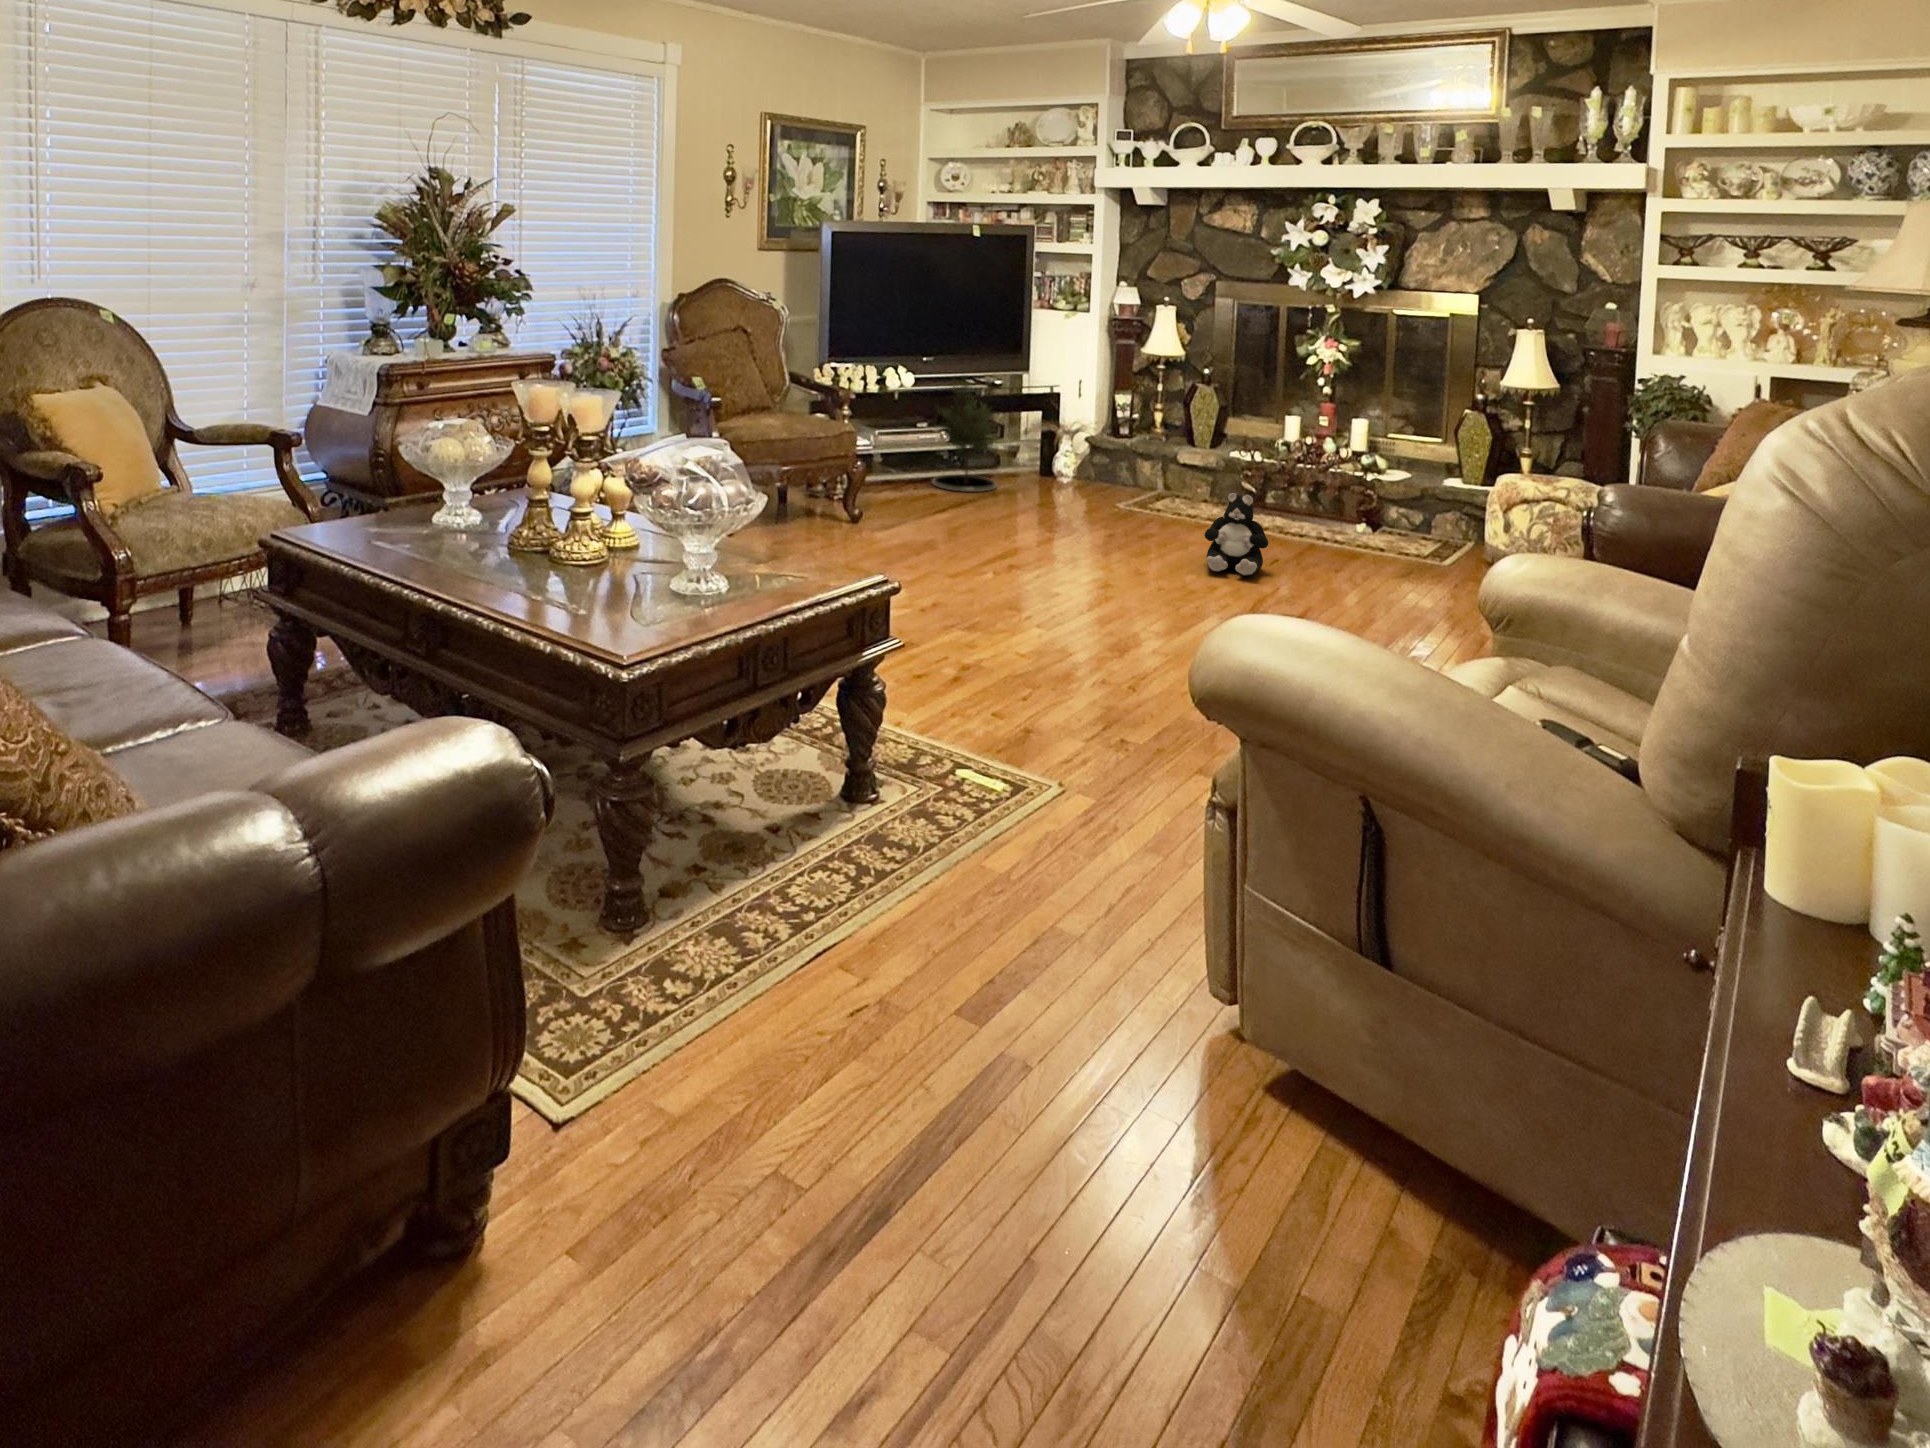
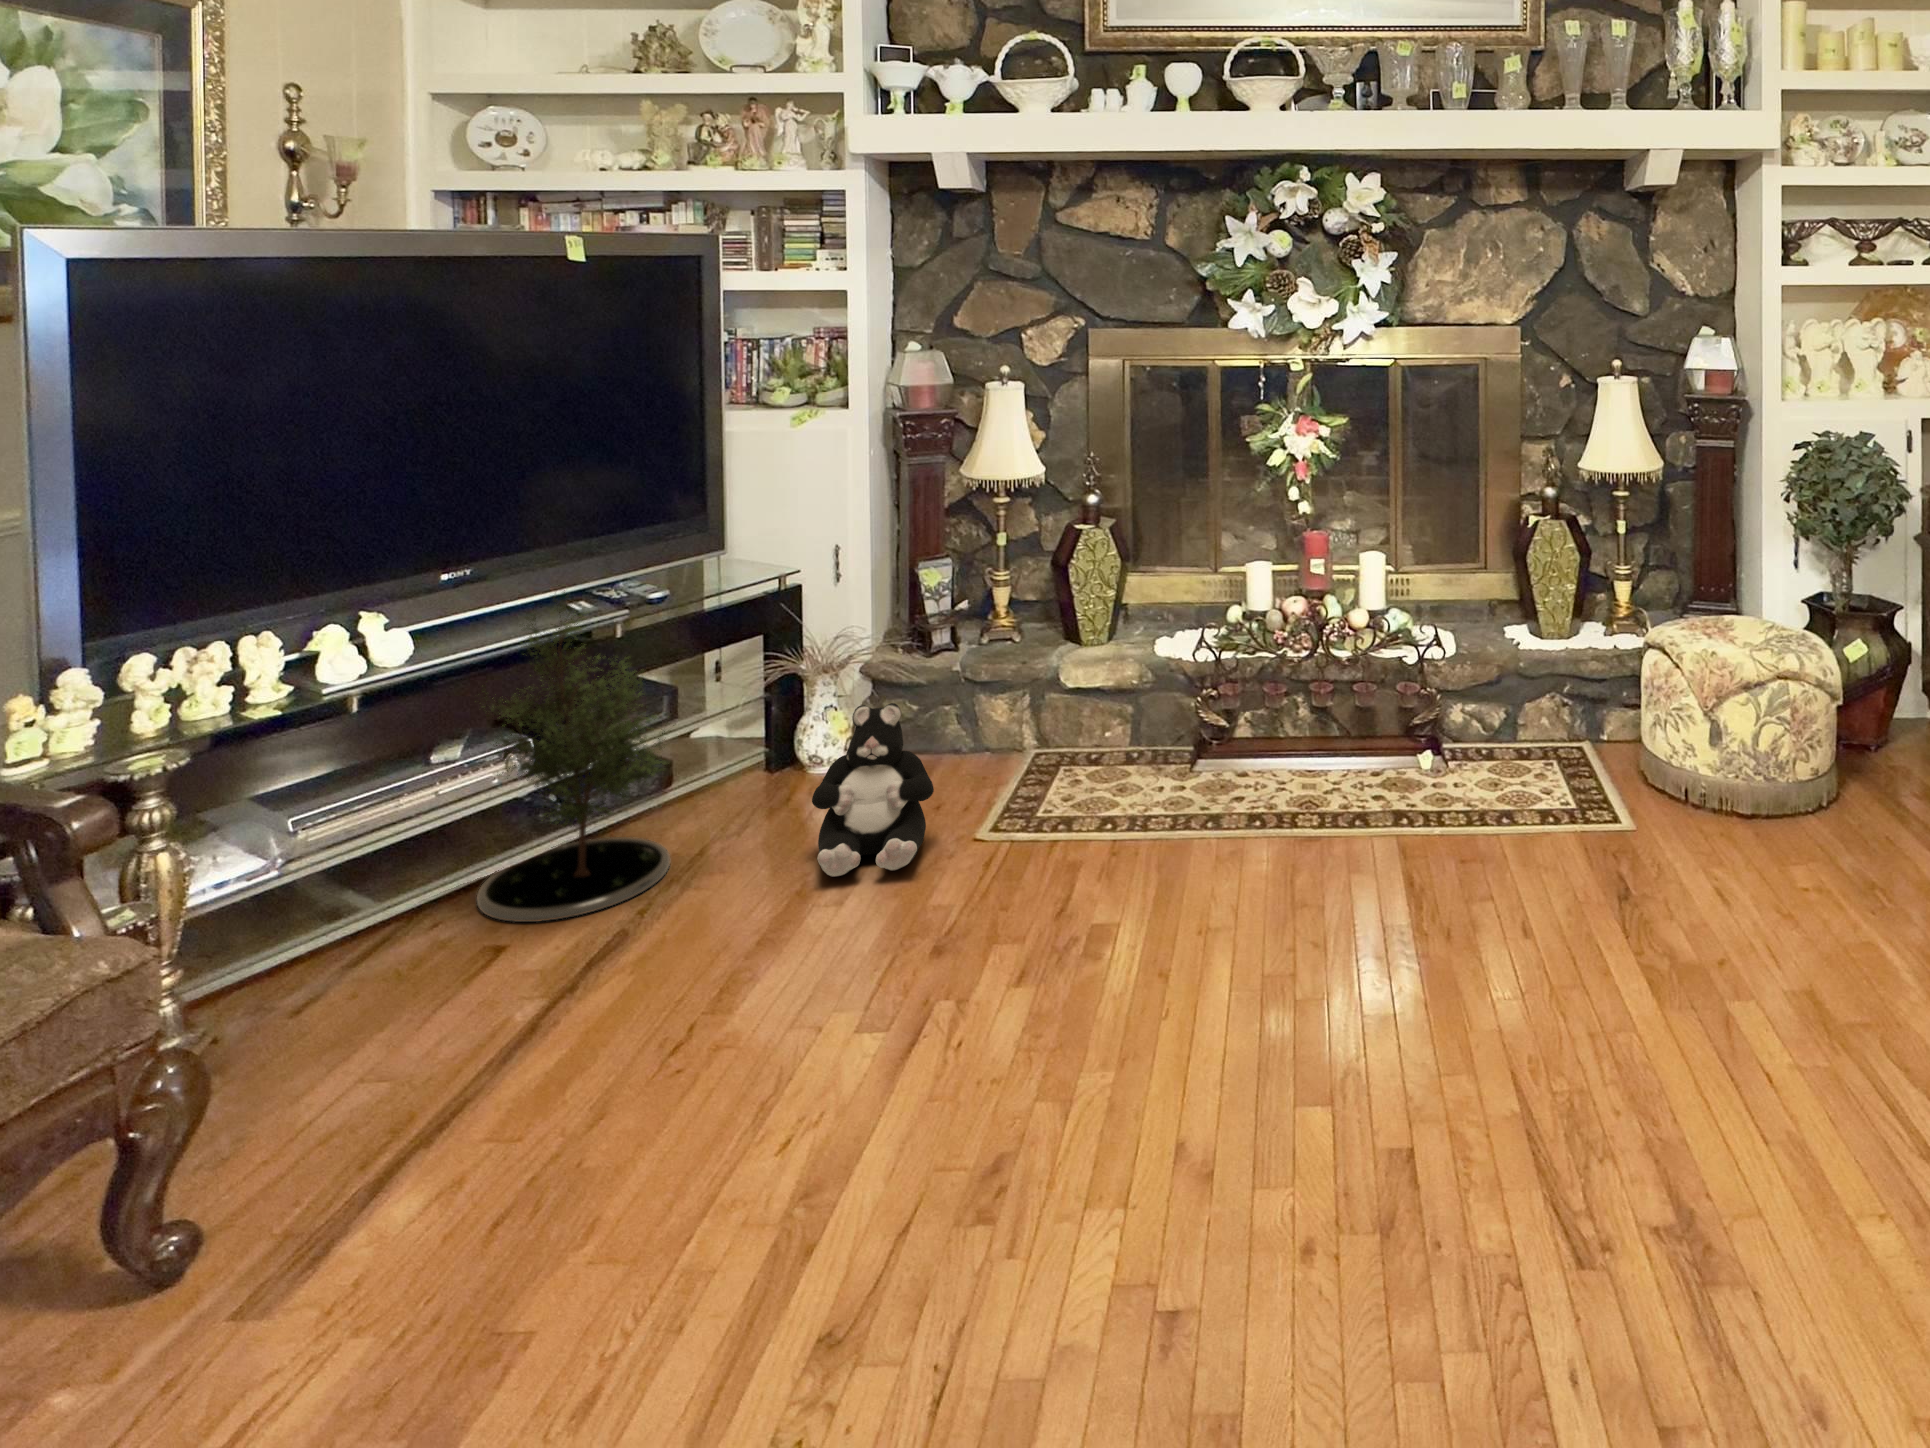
plush toy: present [1205,492,1268,576] -> present [812,703,934,877]

